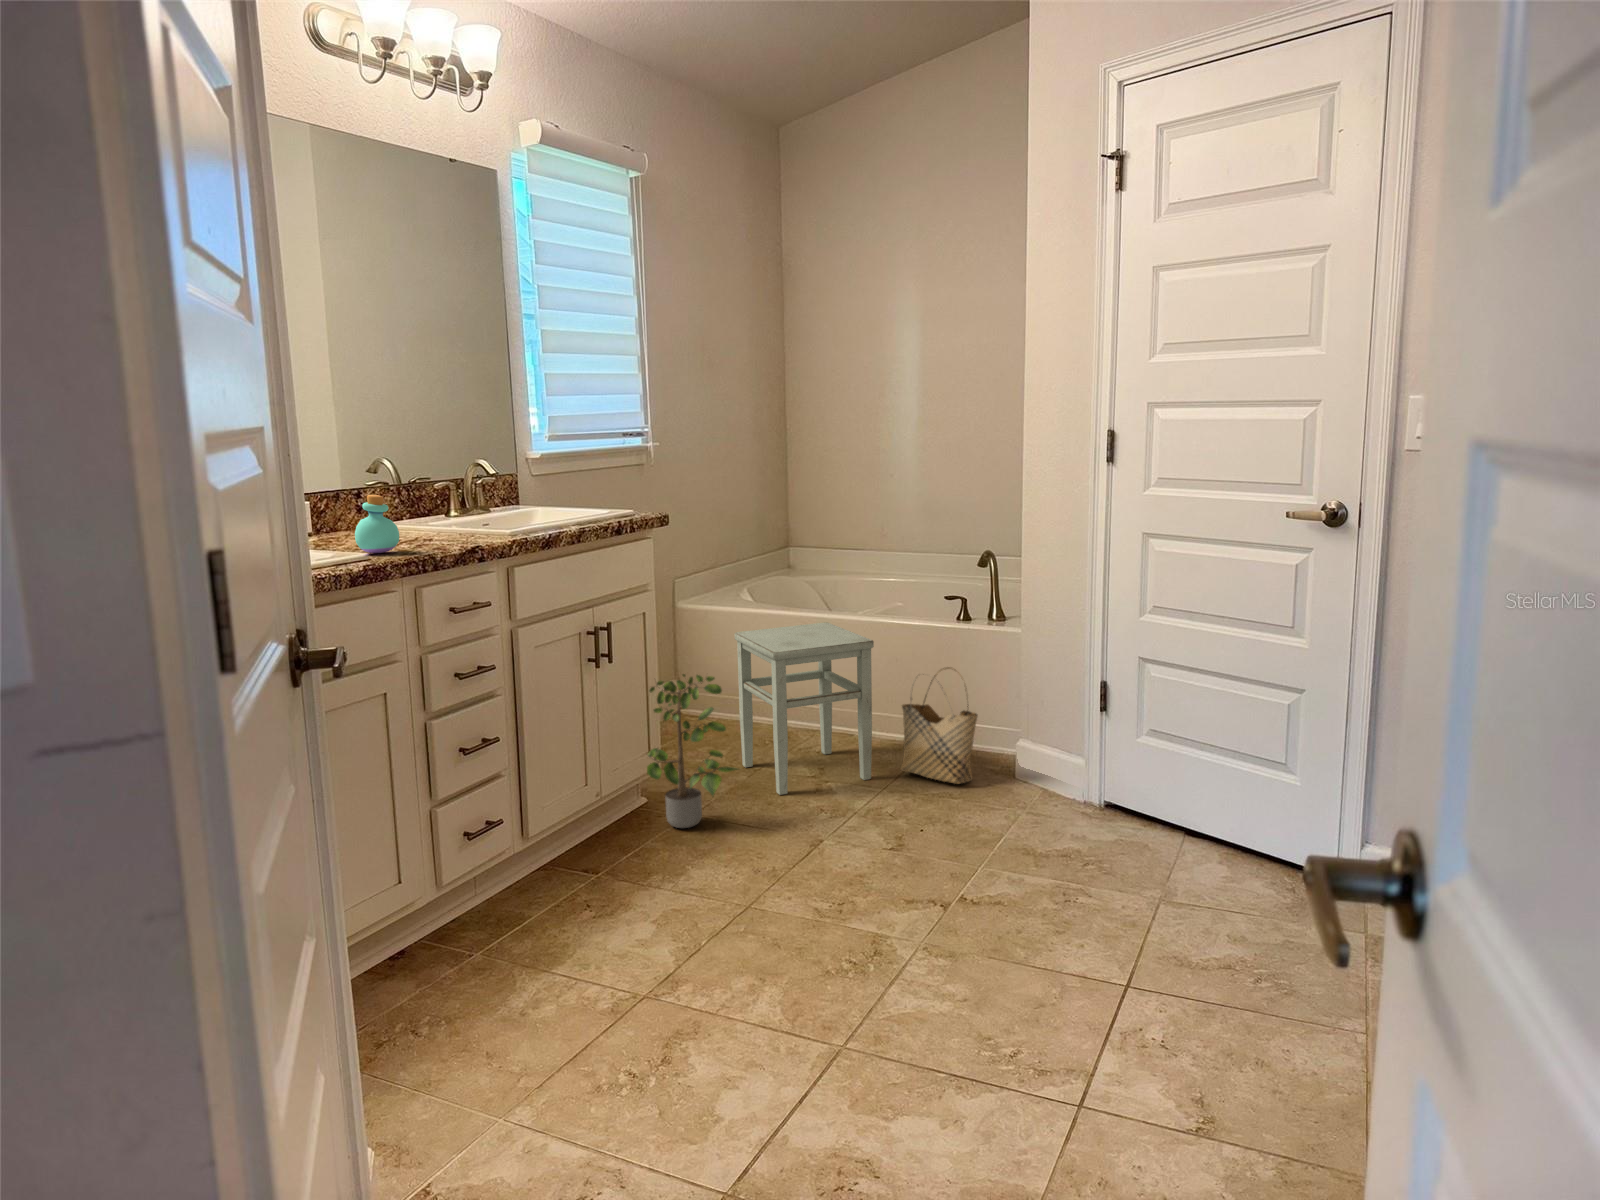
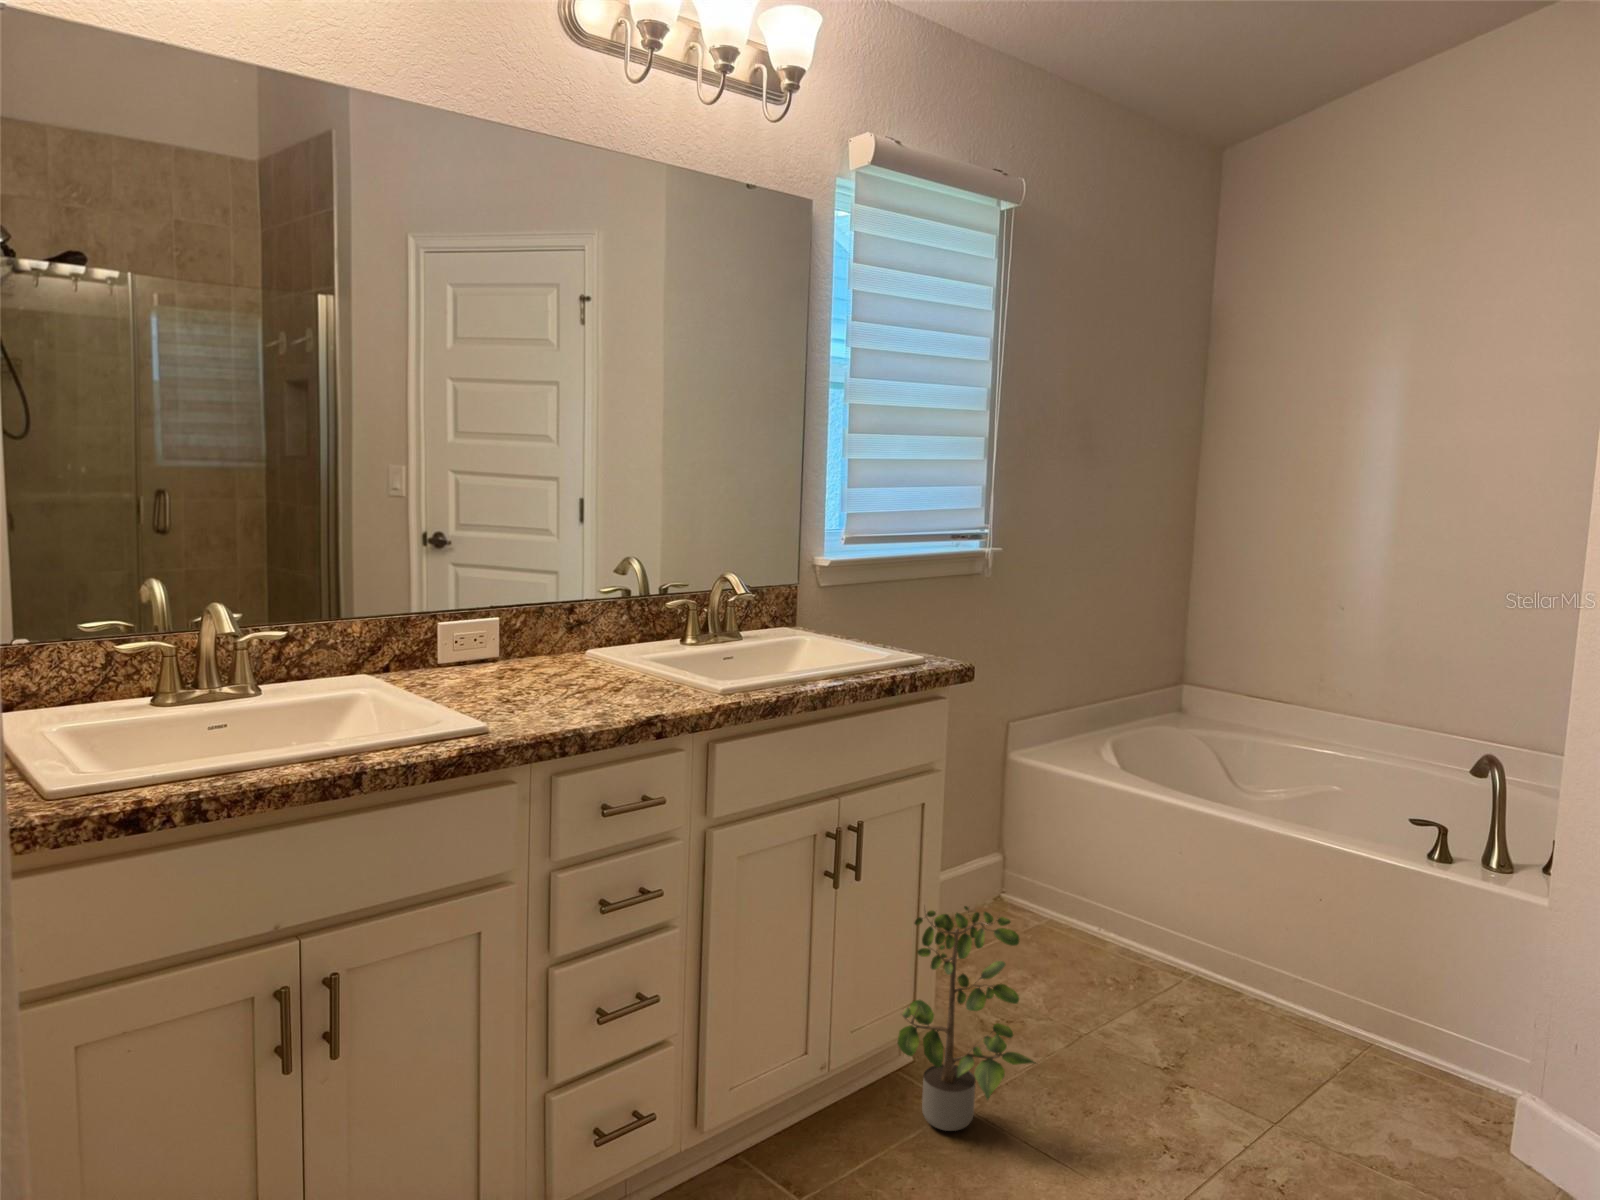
perfume bottle: present [355,495,399,553] -> none [475,639,537,722]
stool: present [735,622,874,795] -> none [1060,834,1275,1097]
woven basket: present [901,667,978,784] -> none [1301,948,1445,1148]

